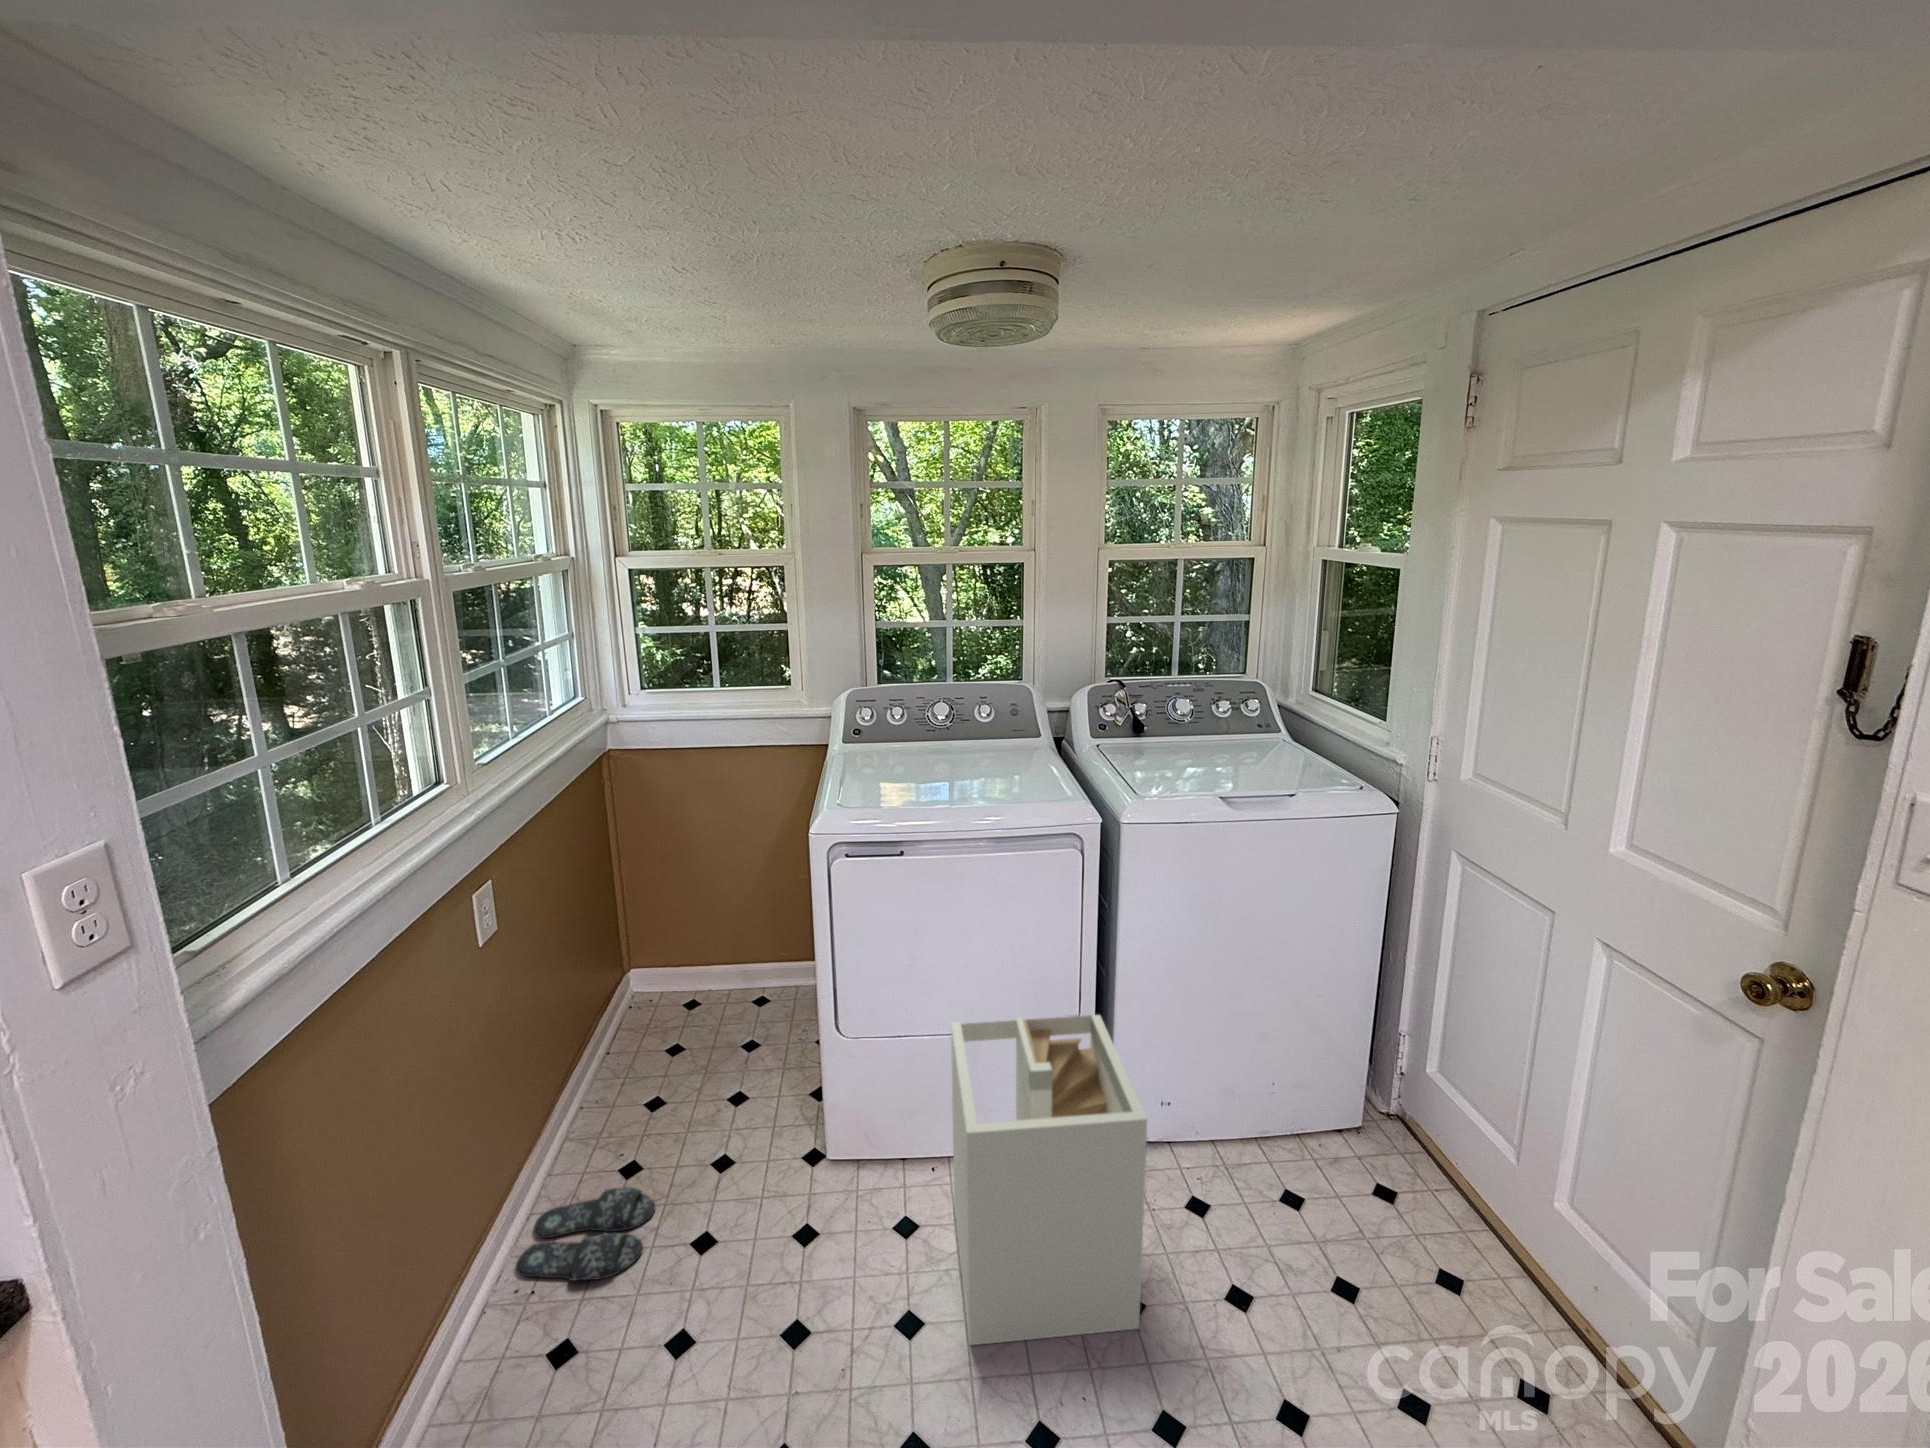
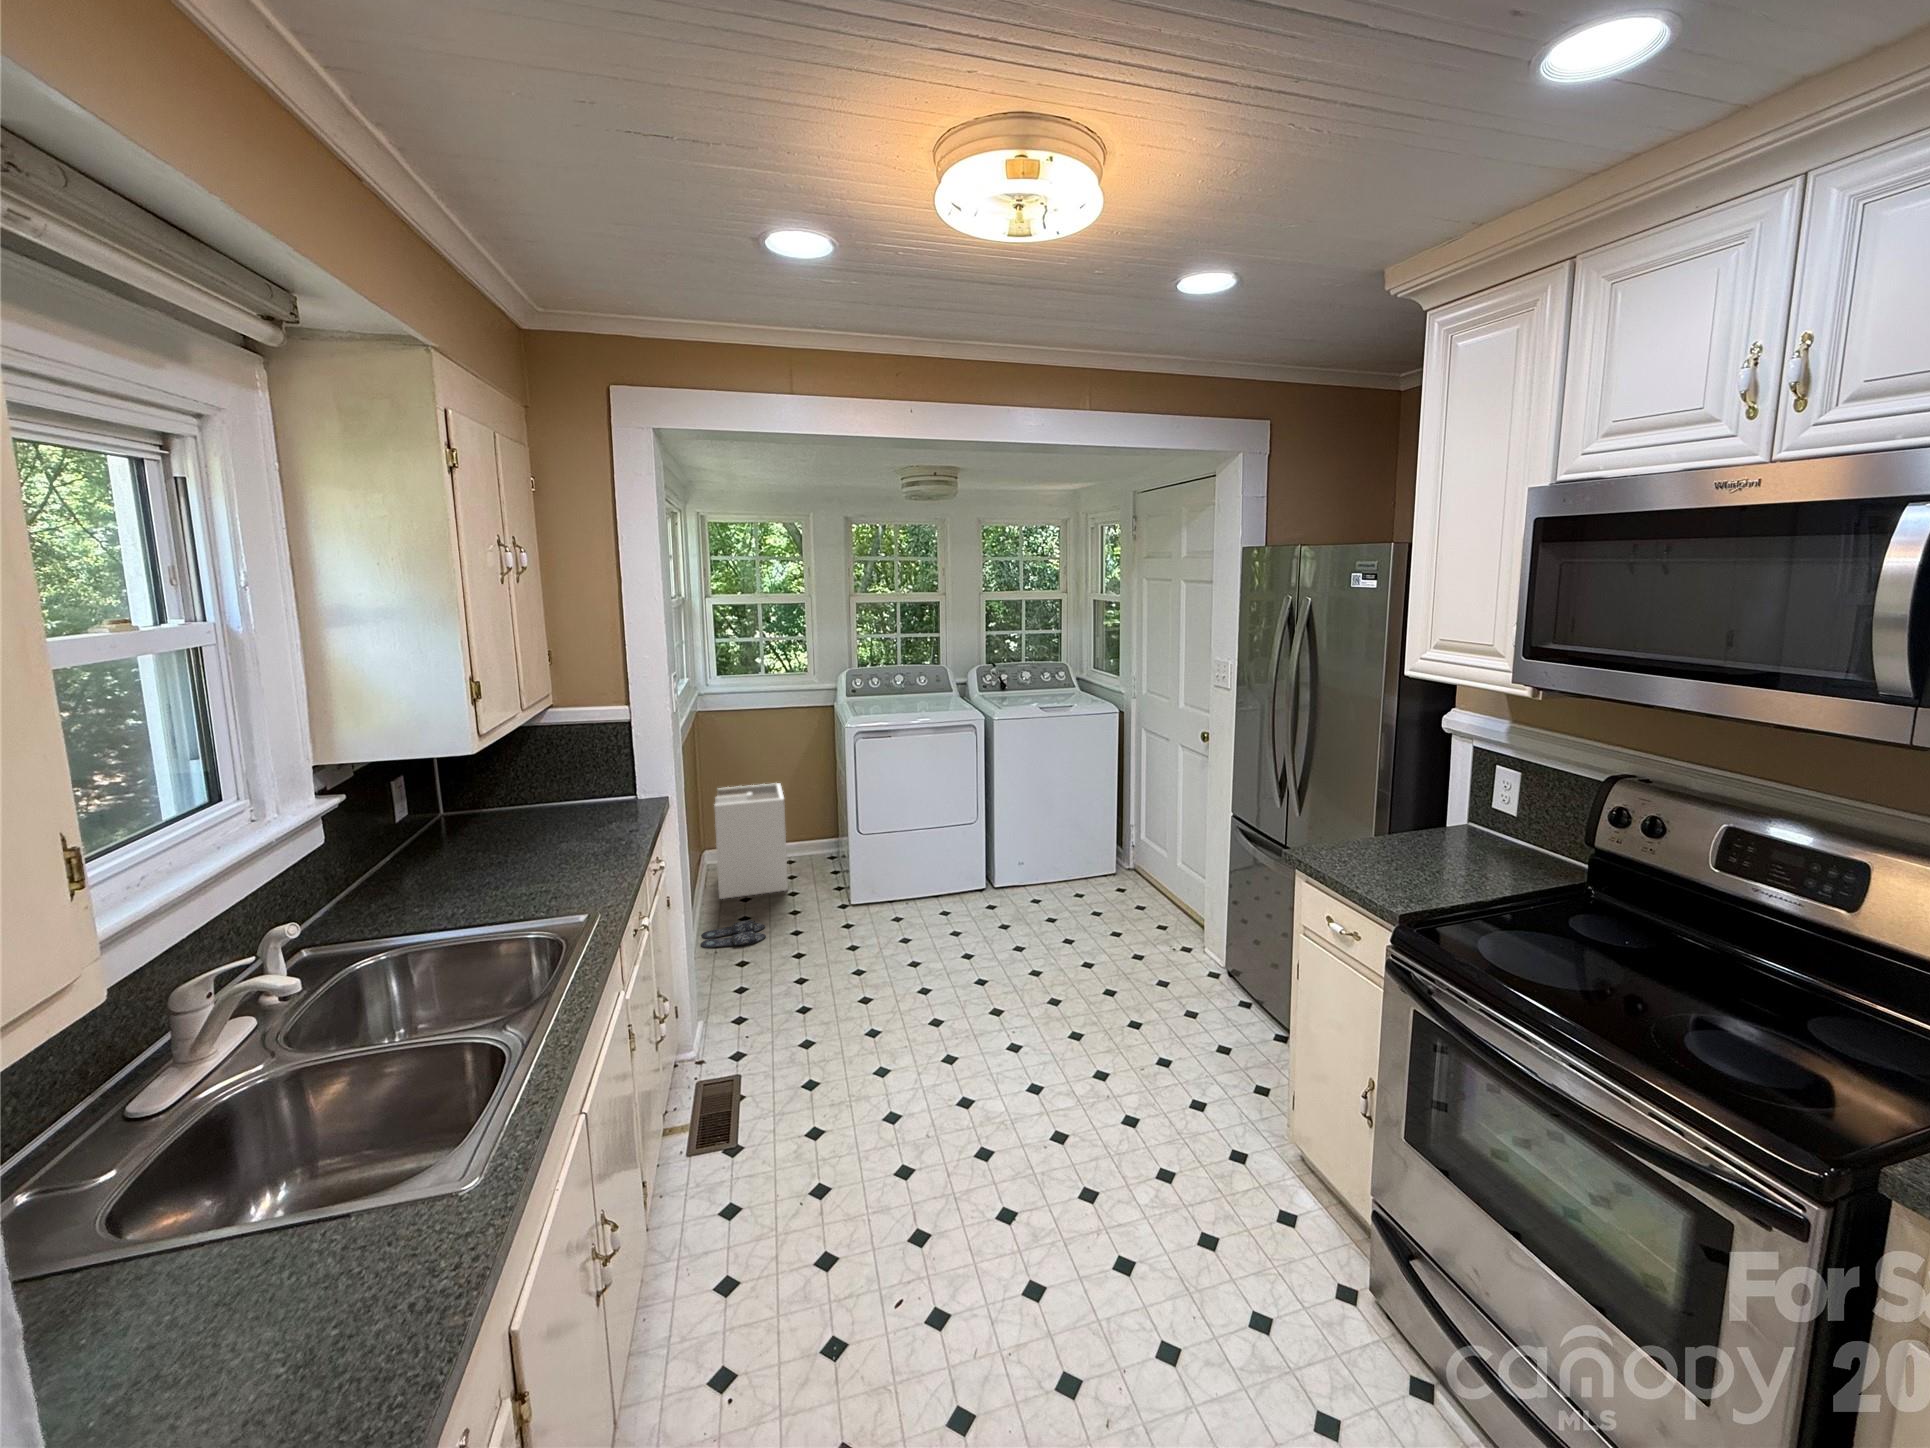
laundry hamper: present [951,1015,1147,1345] -> present [714,783,788,899]

